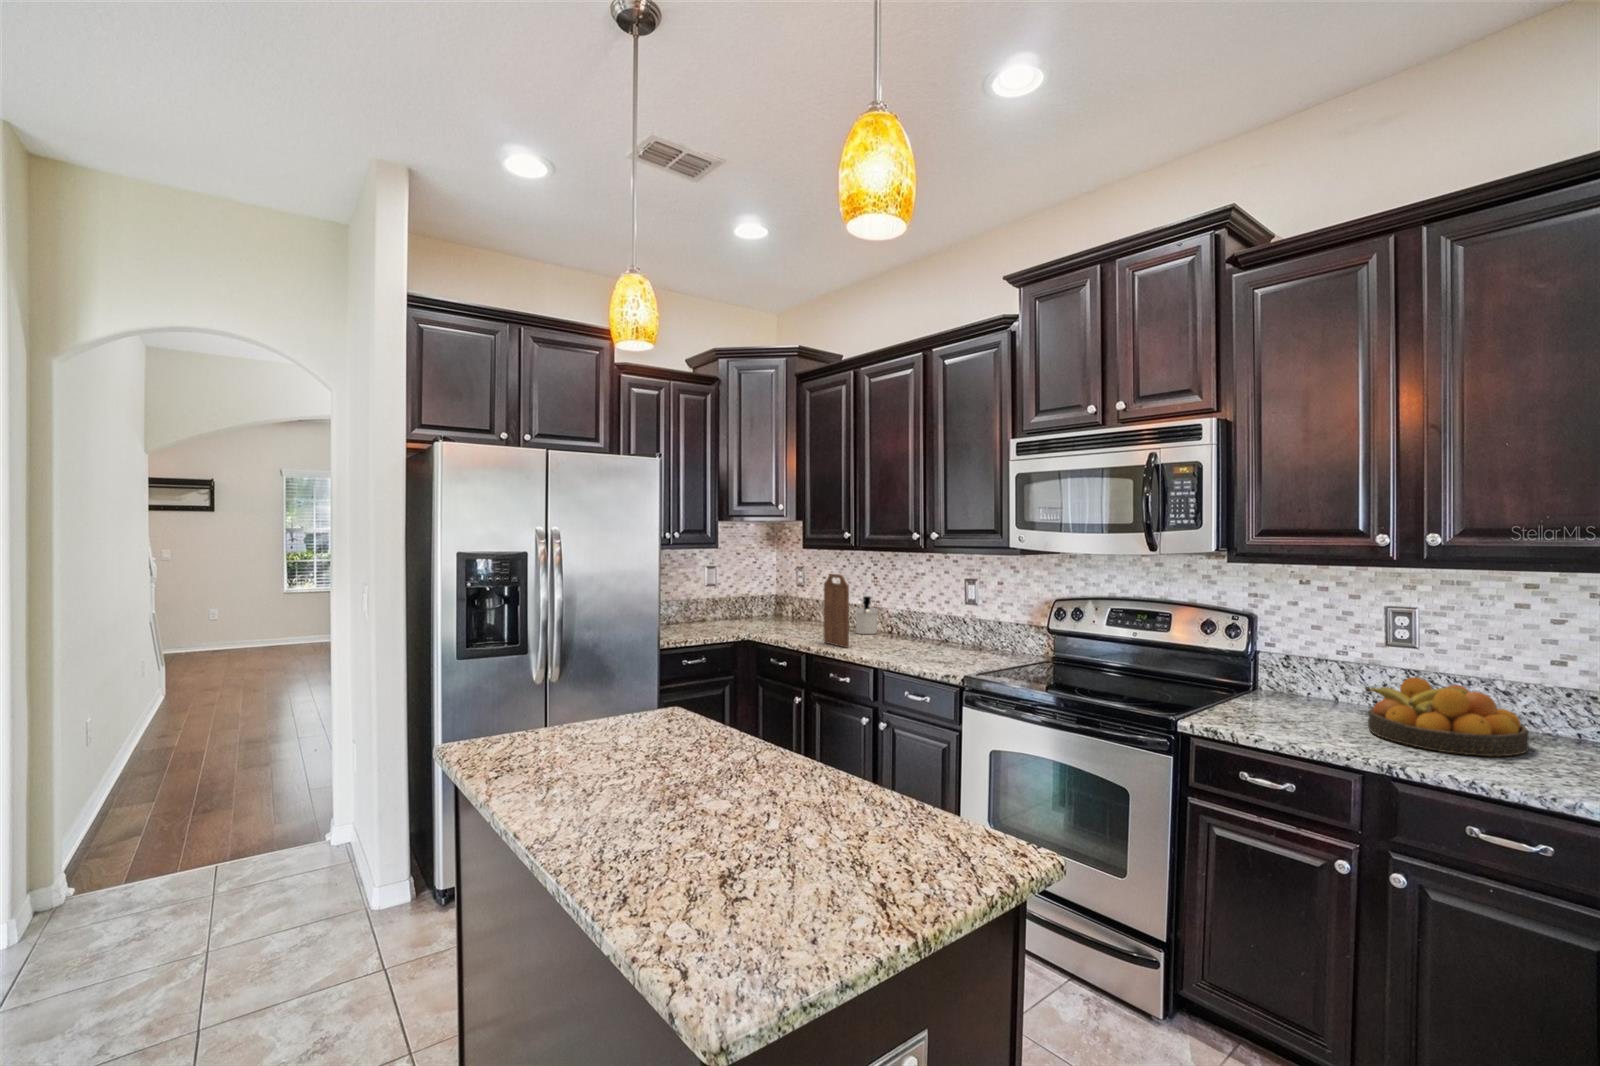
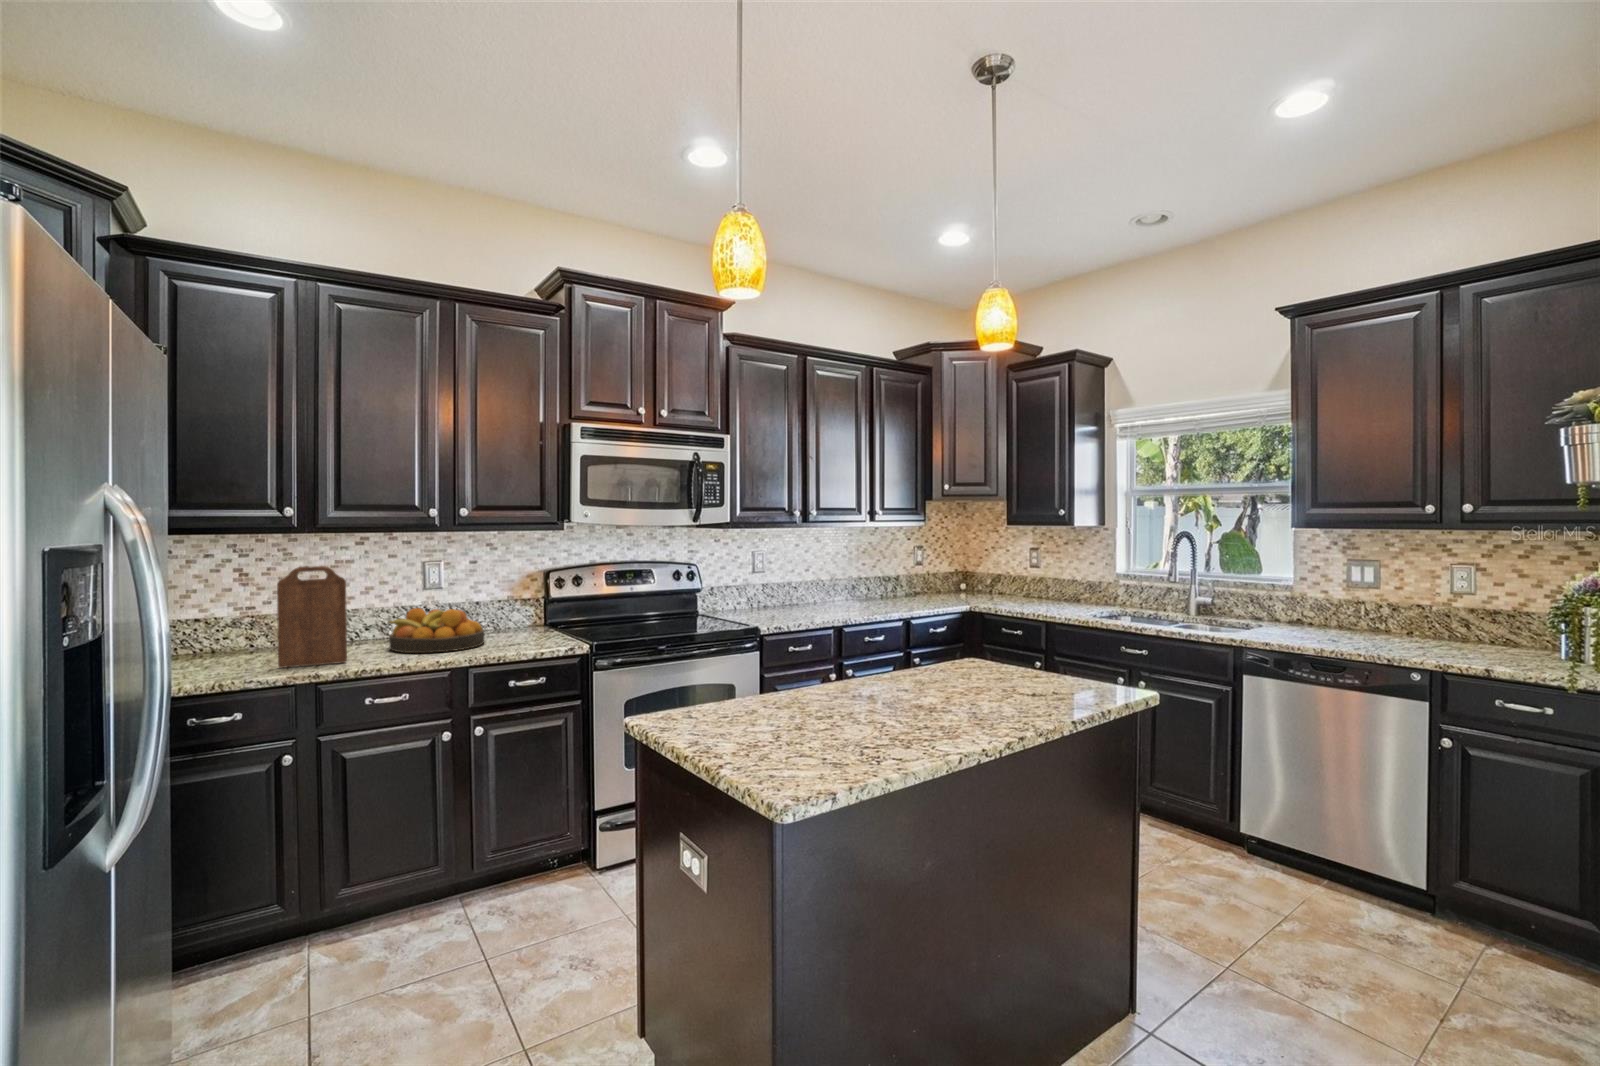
soap dispenser: present [856,596,878,634] -> none [217,602,257,657]
fruit bowl: present [1367,677,1529,757] -> present [388,608,485,653]

